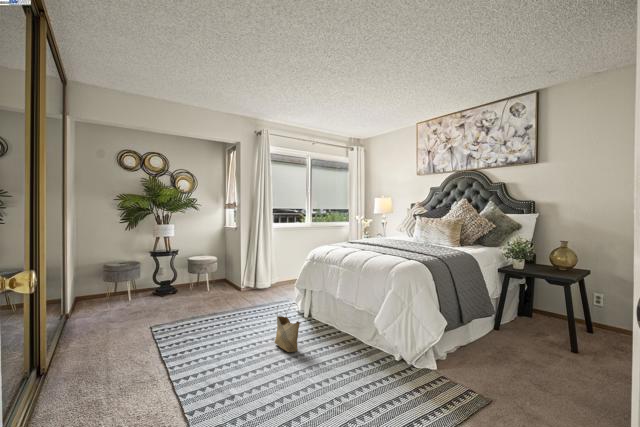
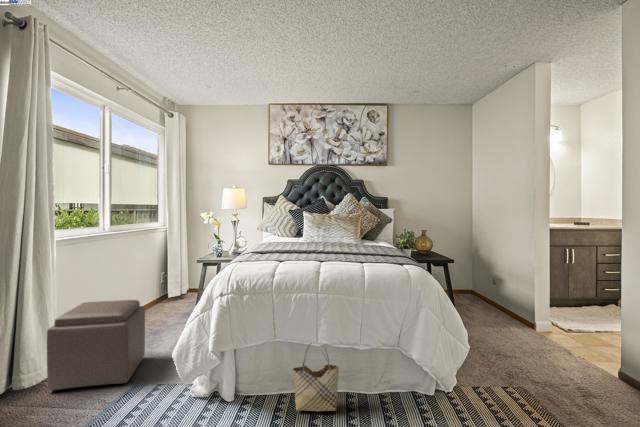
ottoman: none [229,262,279,306] -> present [47,300,145,391]

